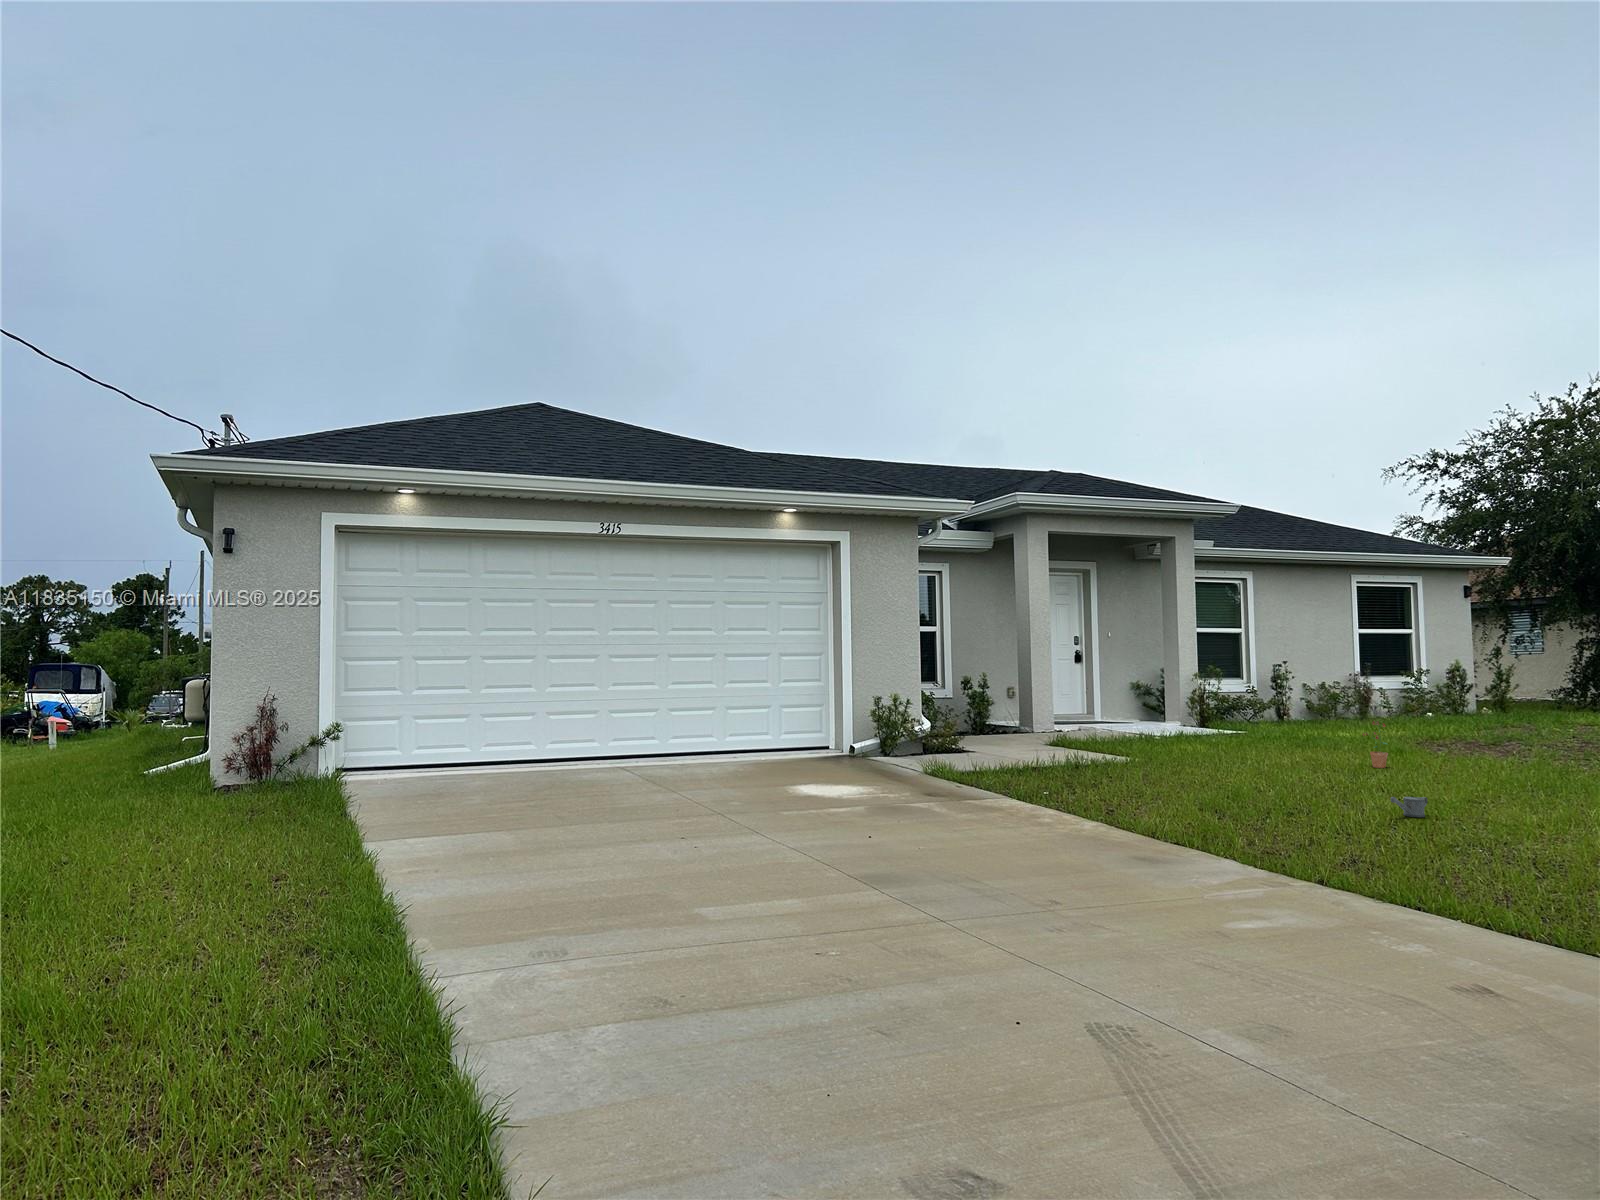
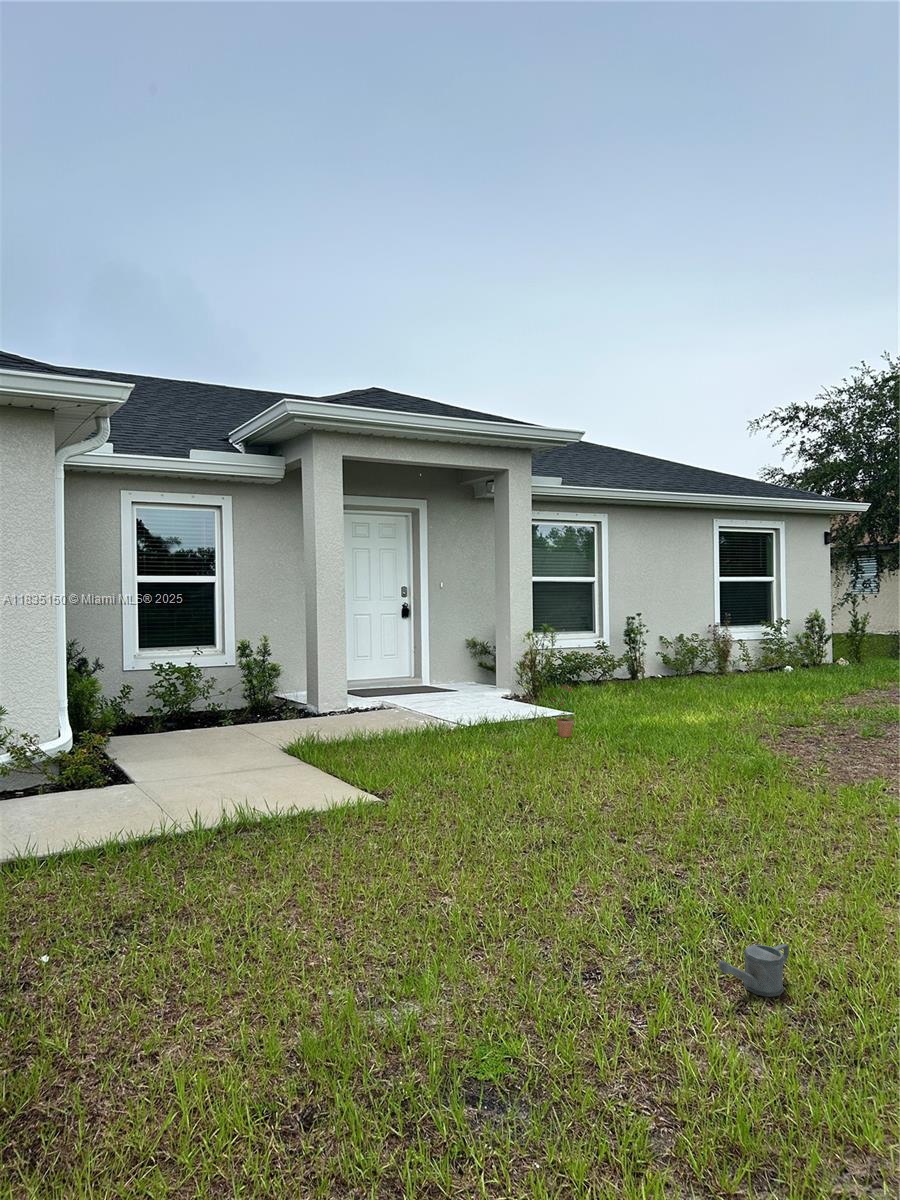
potted plant: present [1363,721,1388,768] -> present [551,685,574,737]

